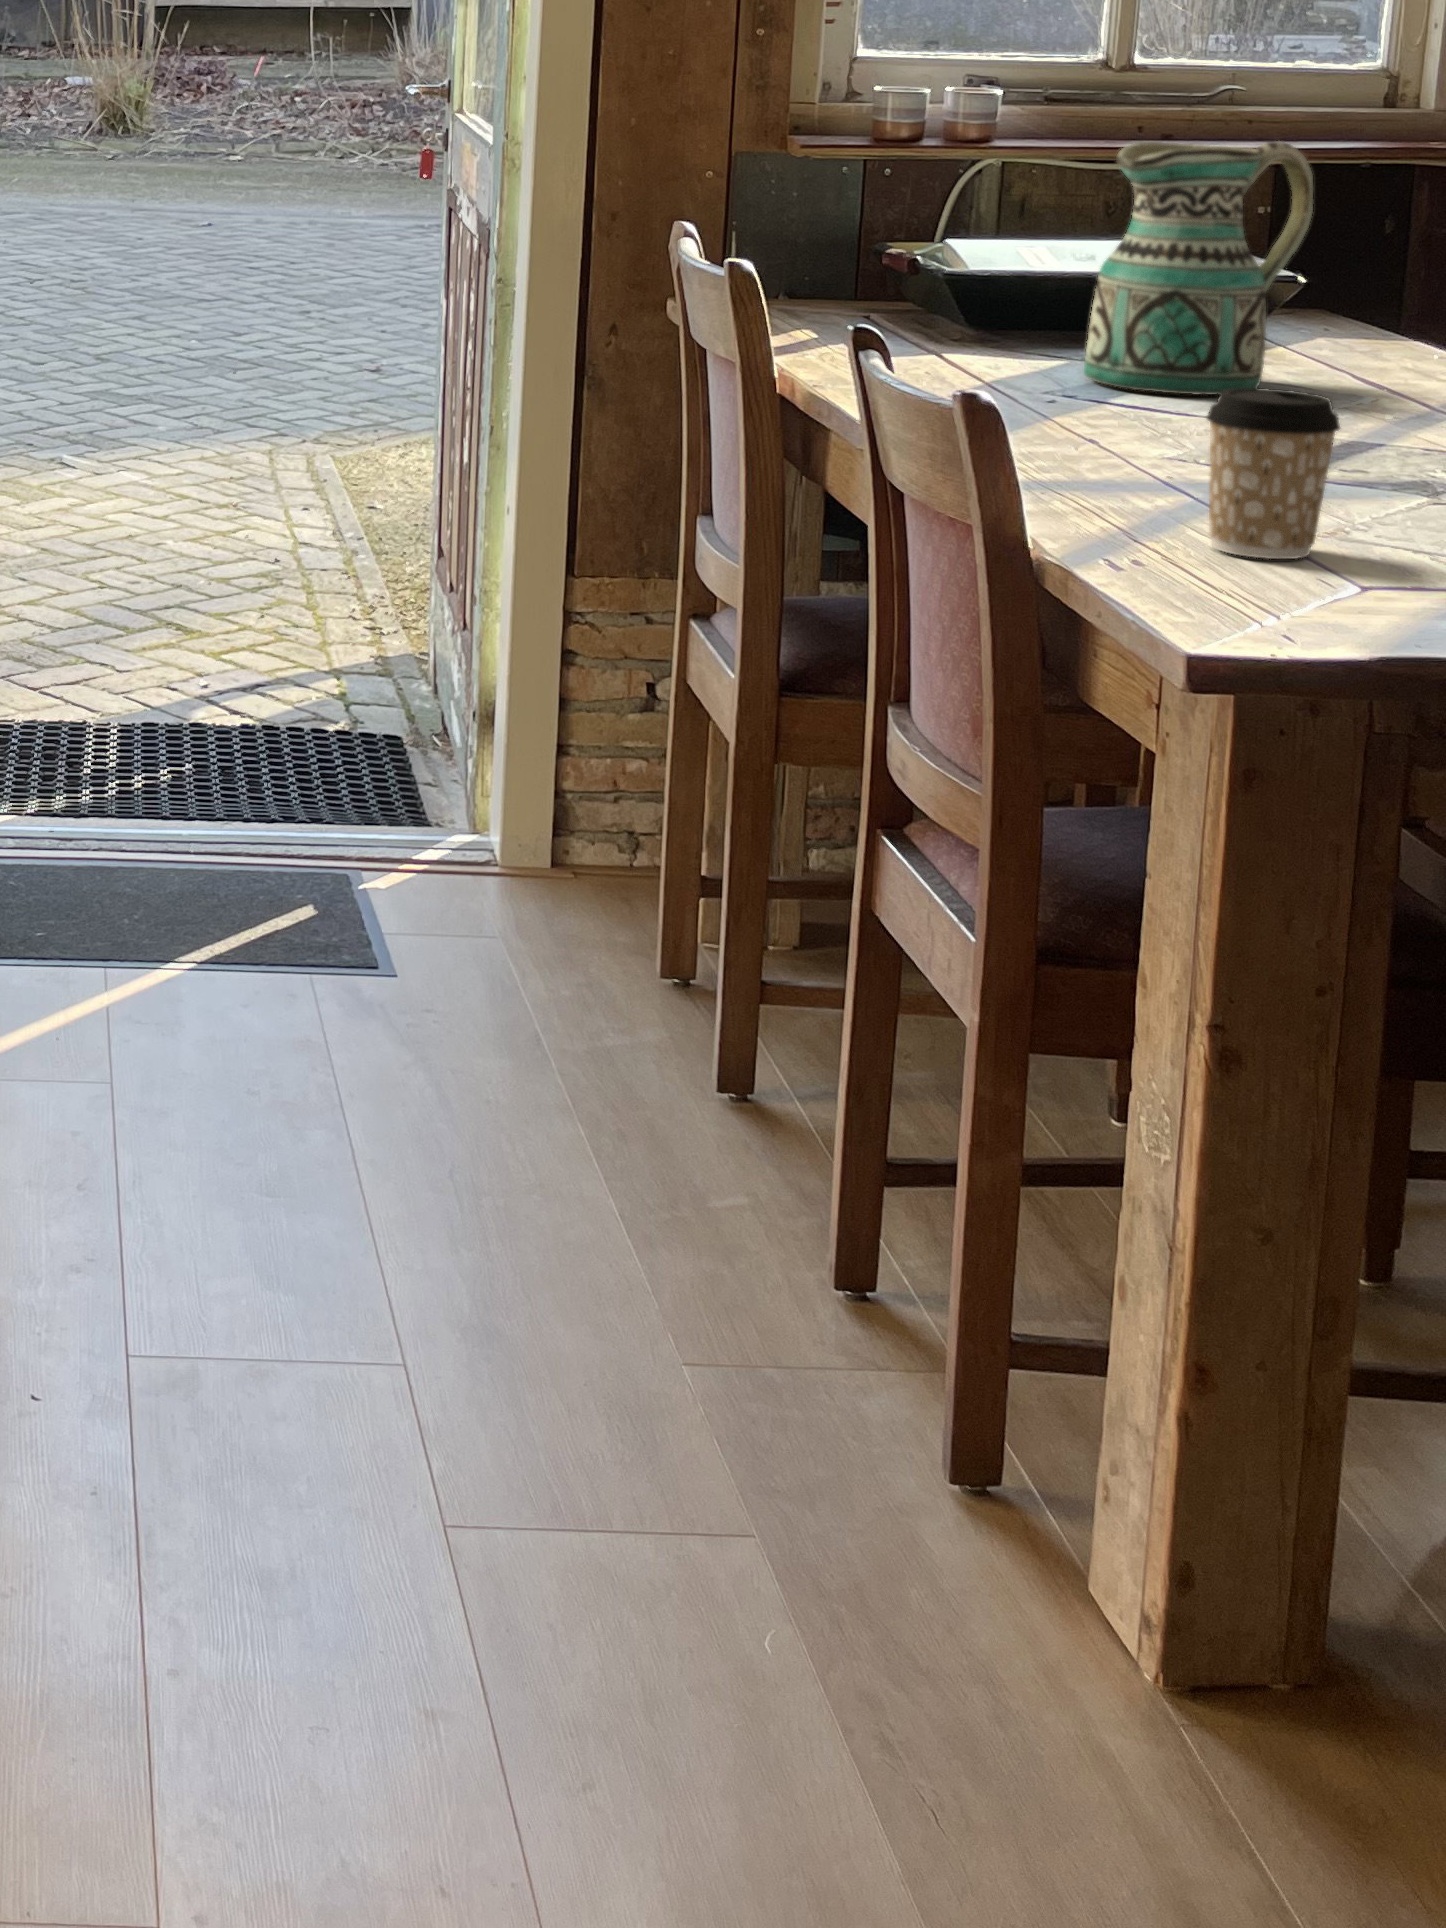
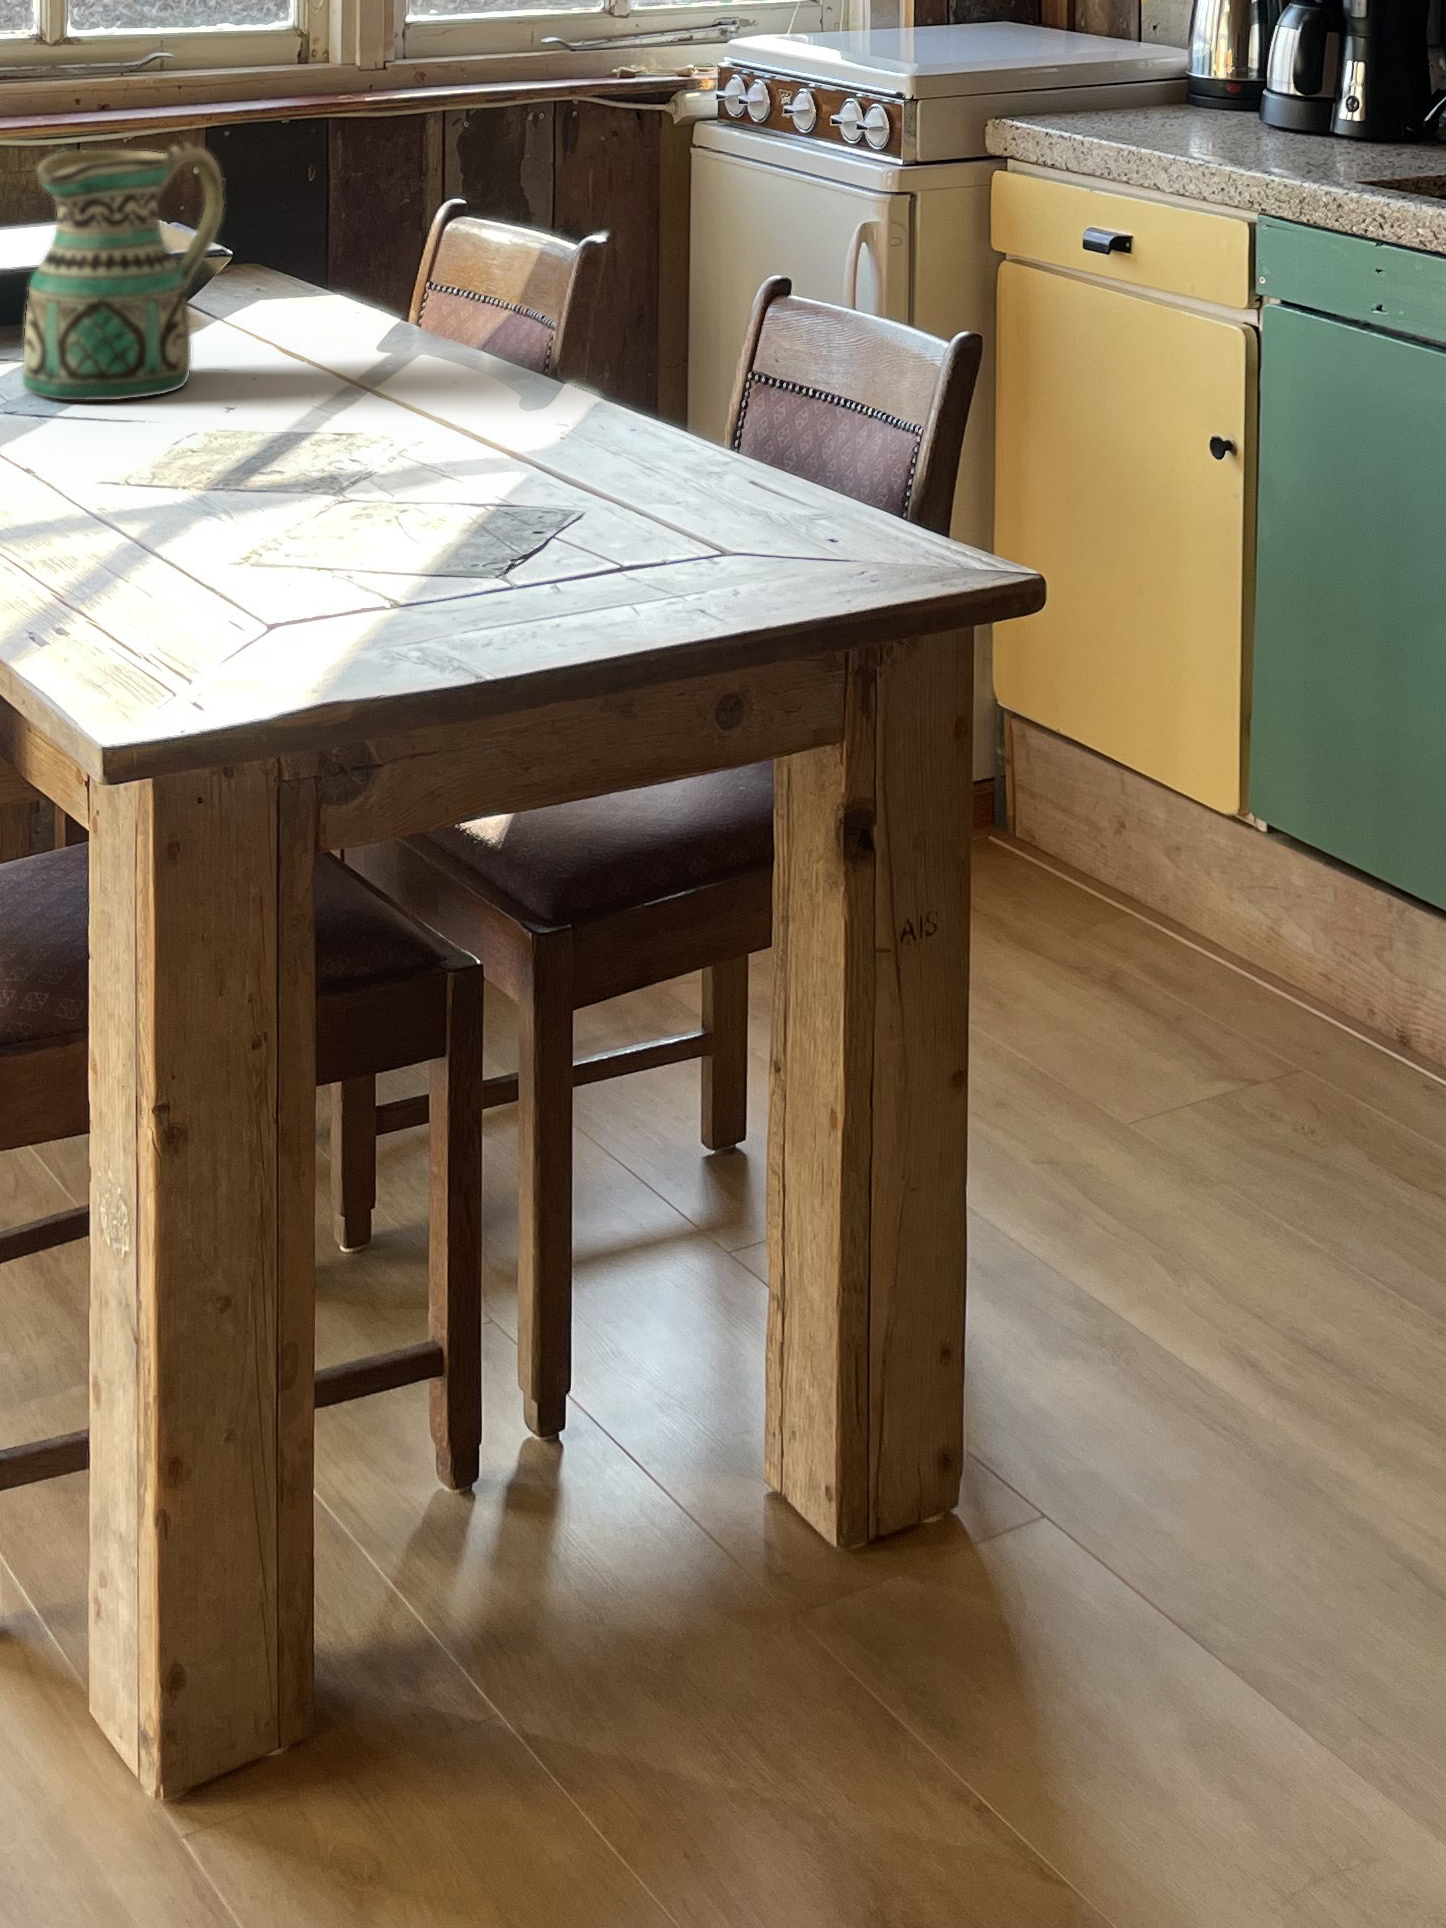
coffee cup: present [1207,387,1340,559] -> none [109,443,231,613]

